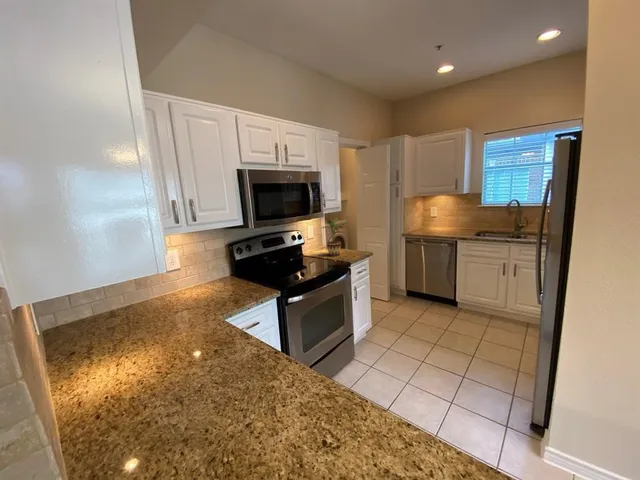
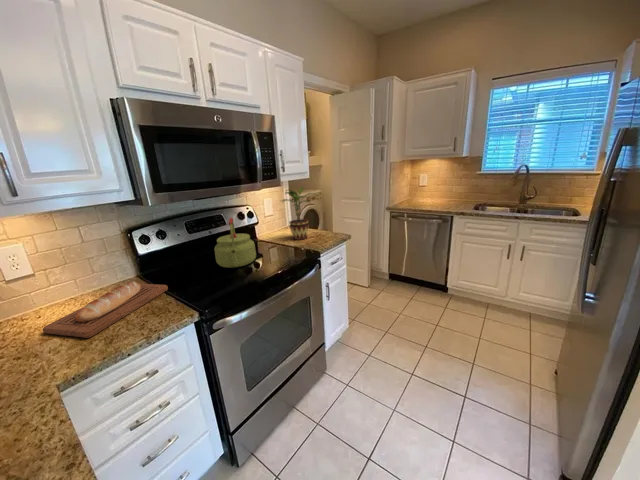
kettle: none [280,238,307,271] -> present [214,218,256,268]
bread loaf: none [200,275,257,300] -> present [43,282,168,338]

